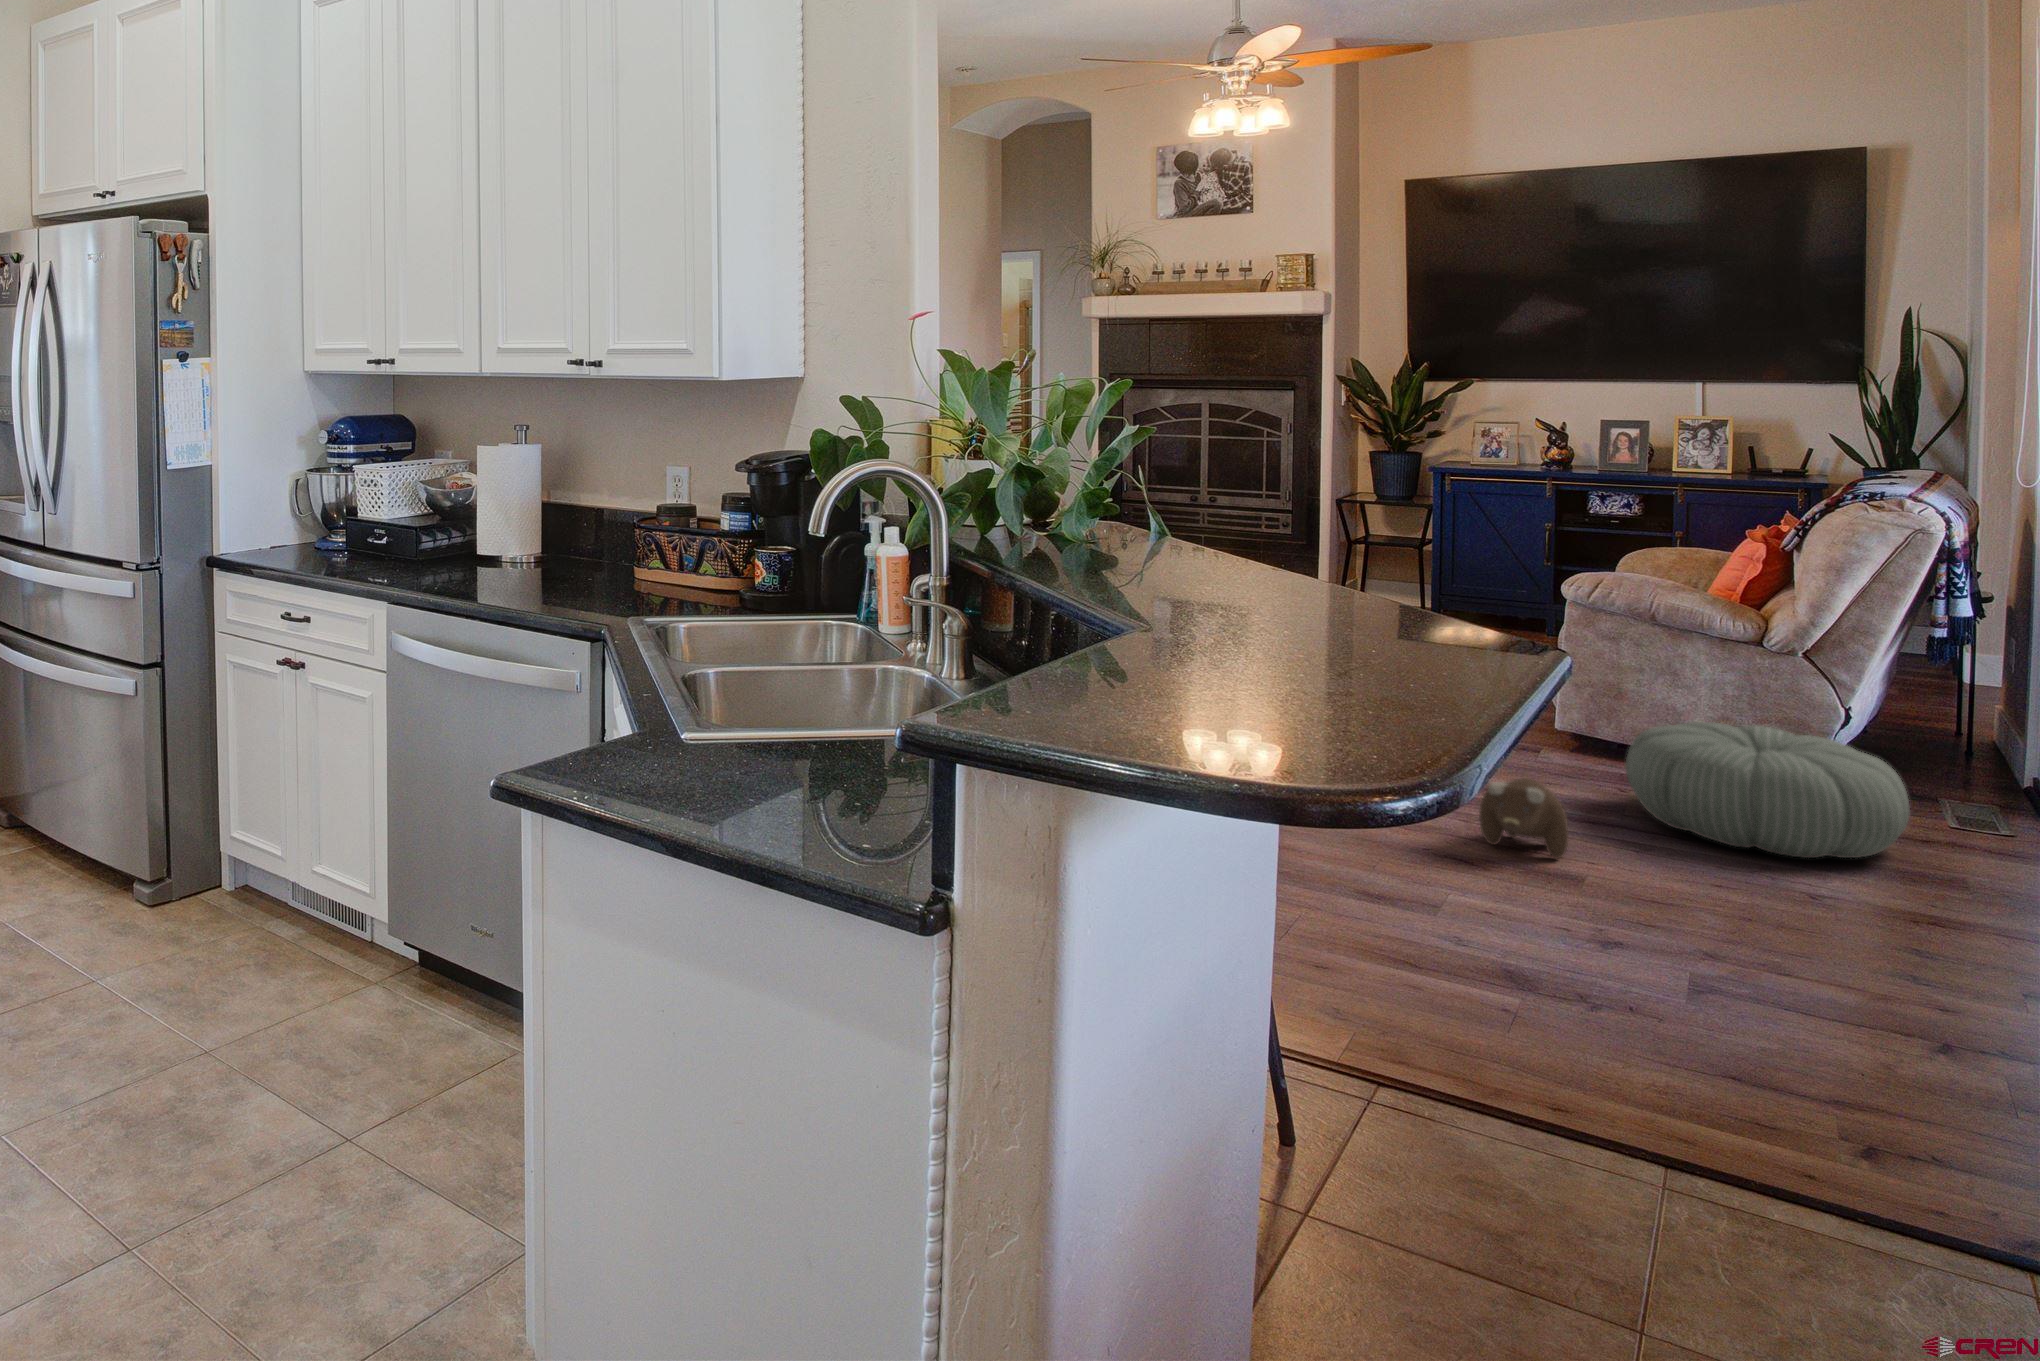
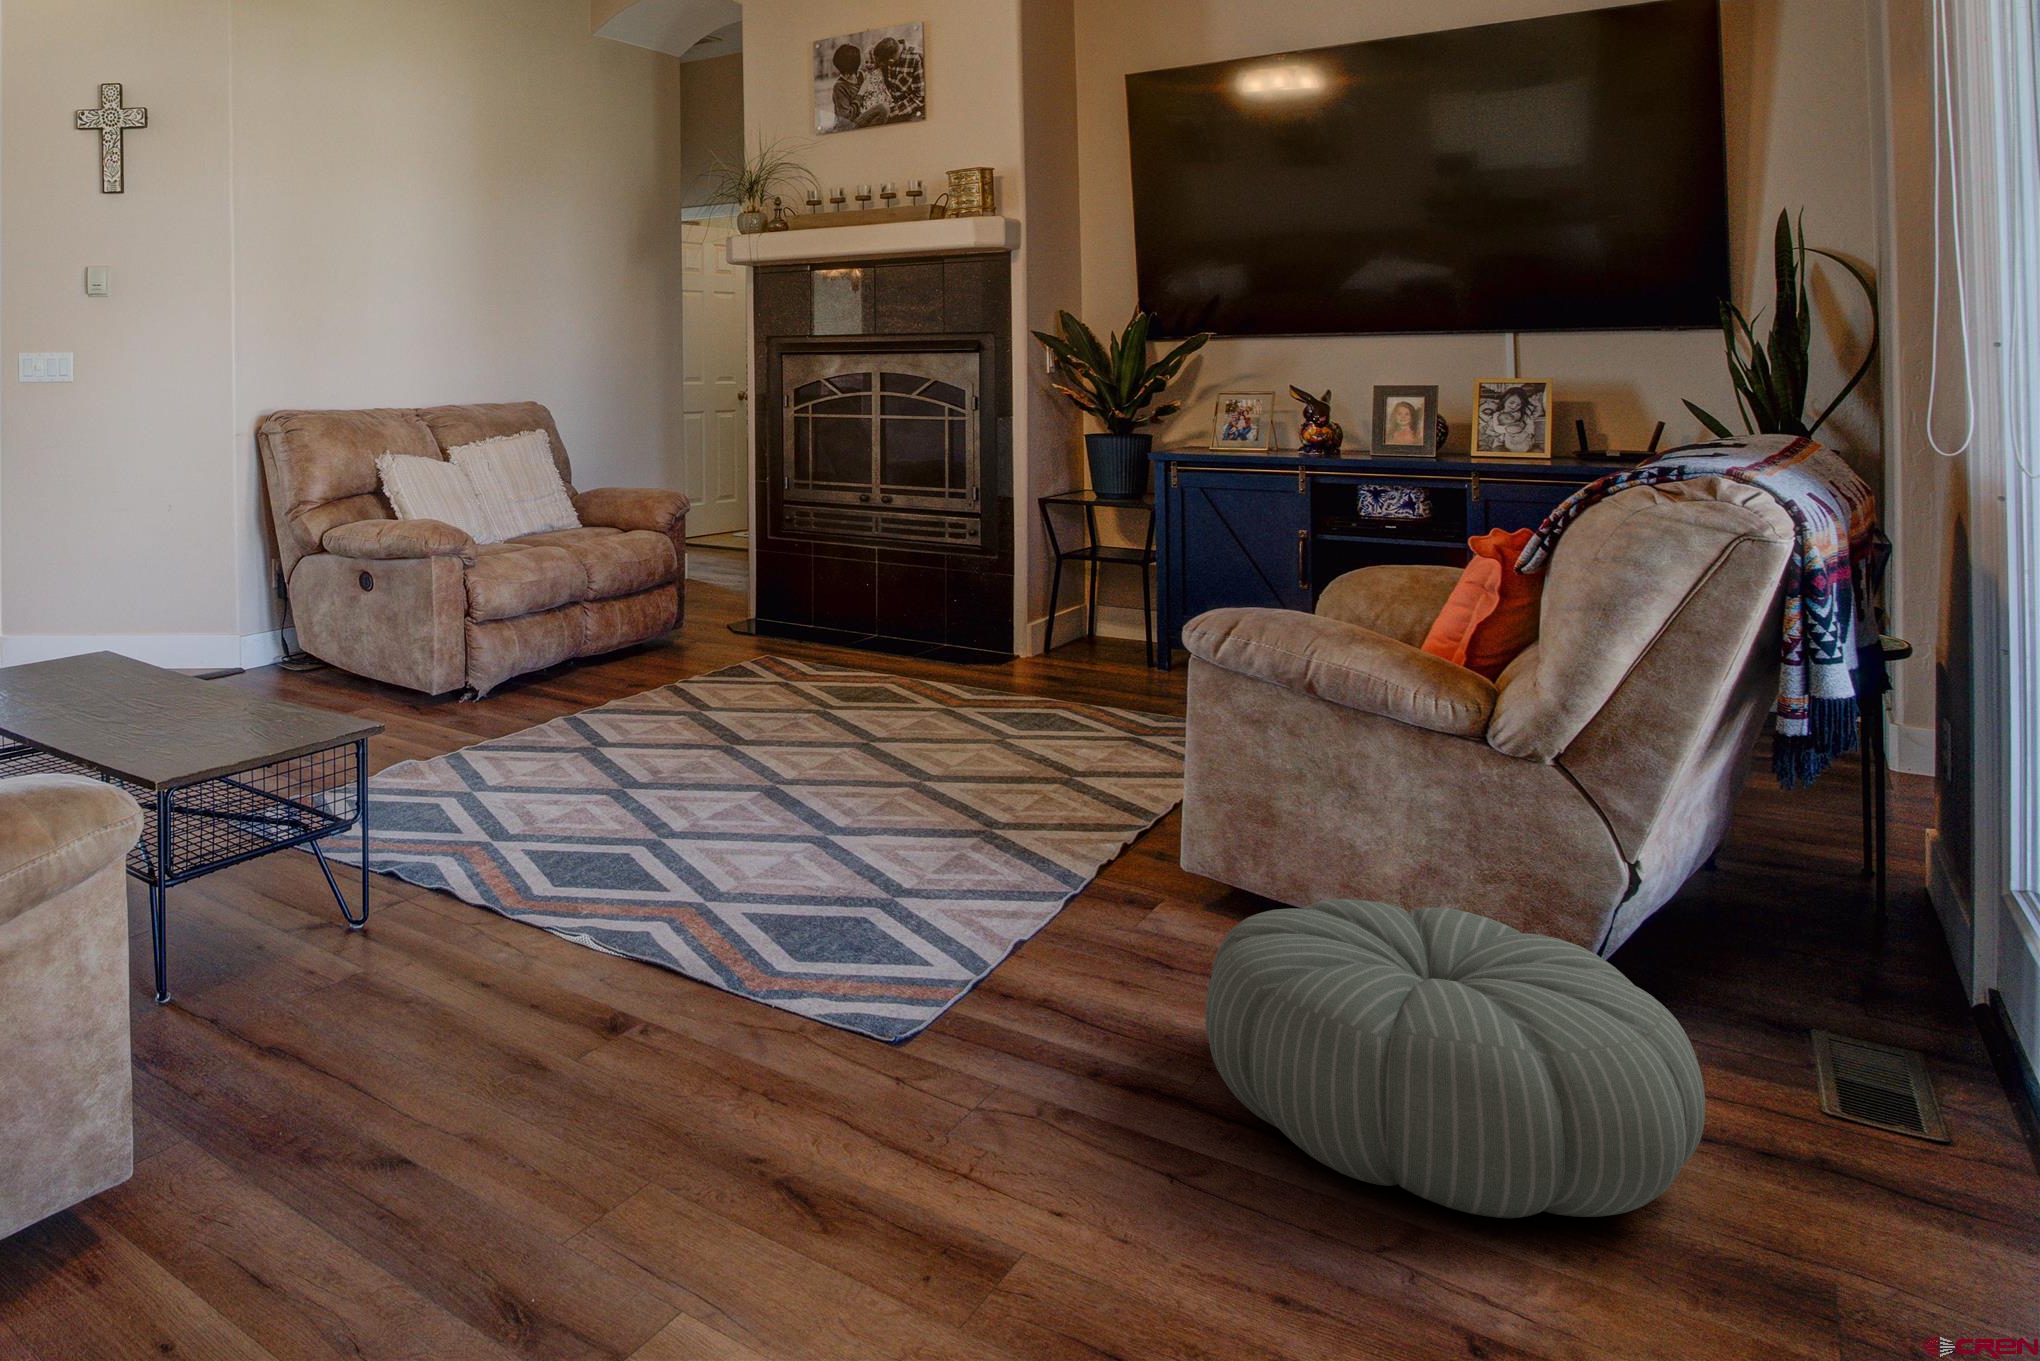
plush toy: present [1479,778,1569,859] -> none [861,1043,1039,1224]

